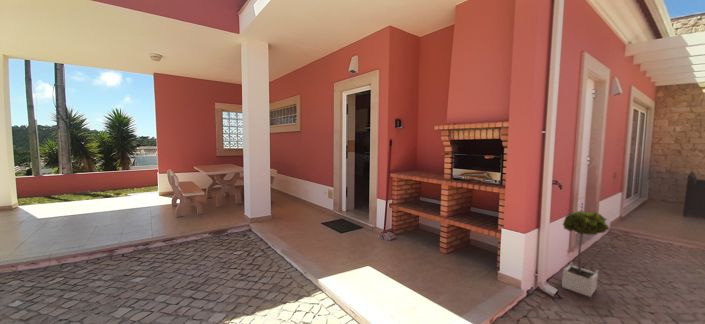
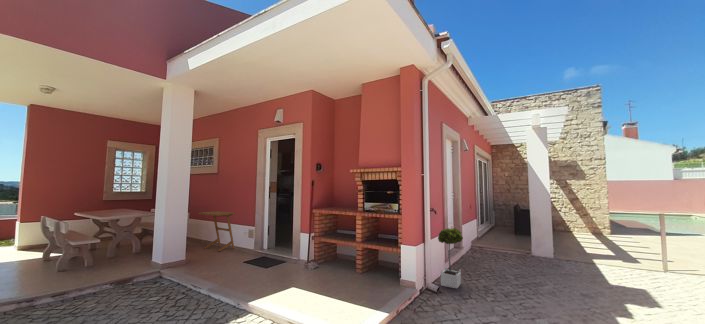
side table: none [284,169,317,208] -> present [198,211,235,252]

